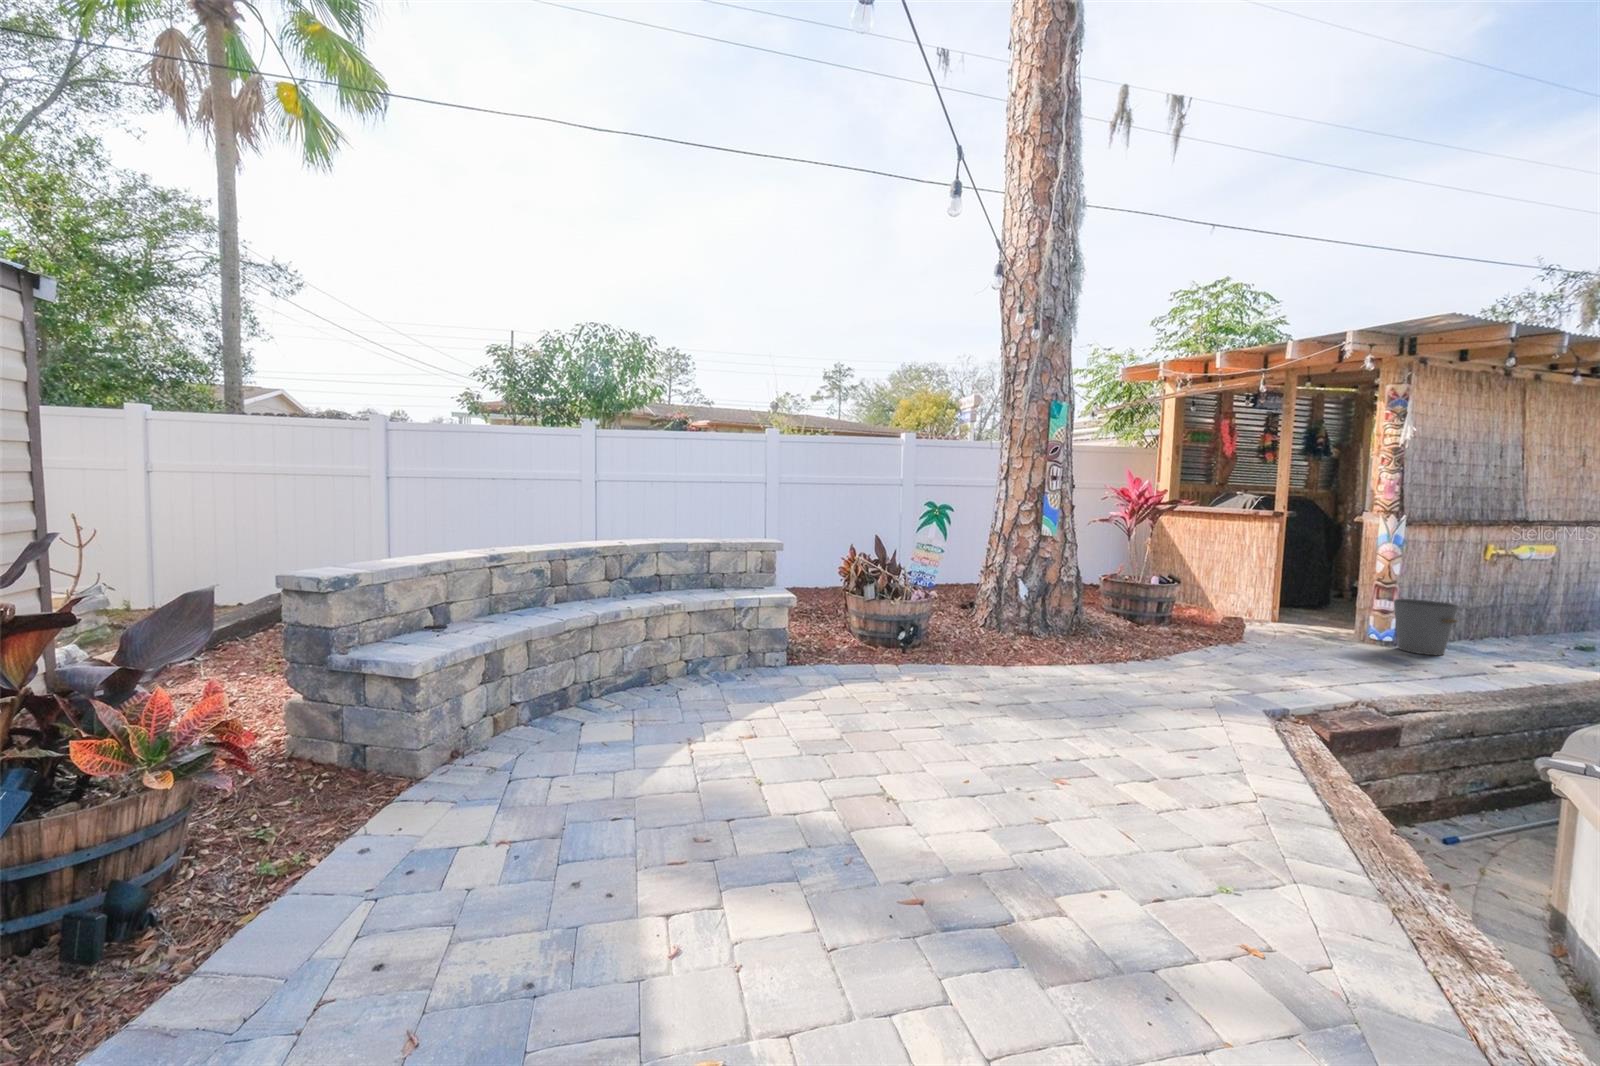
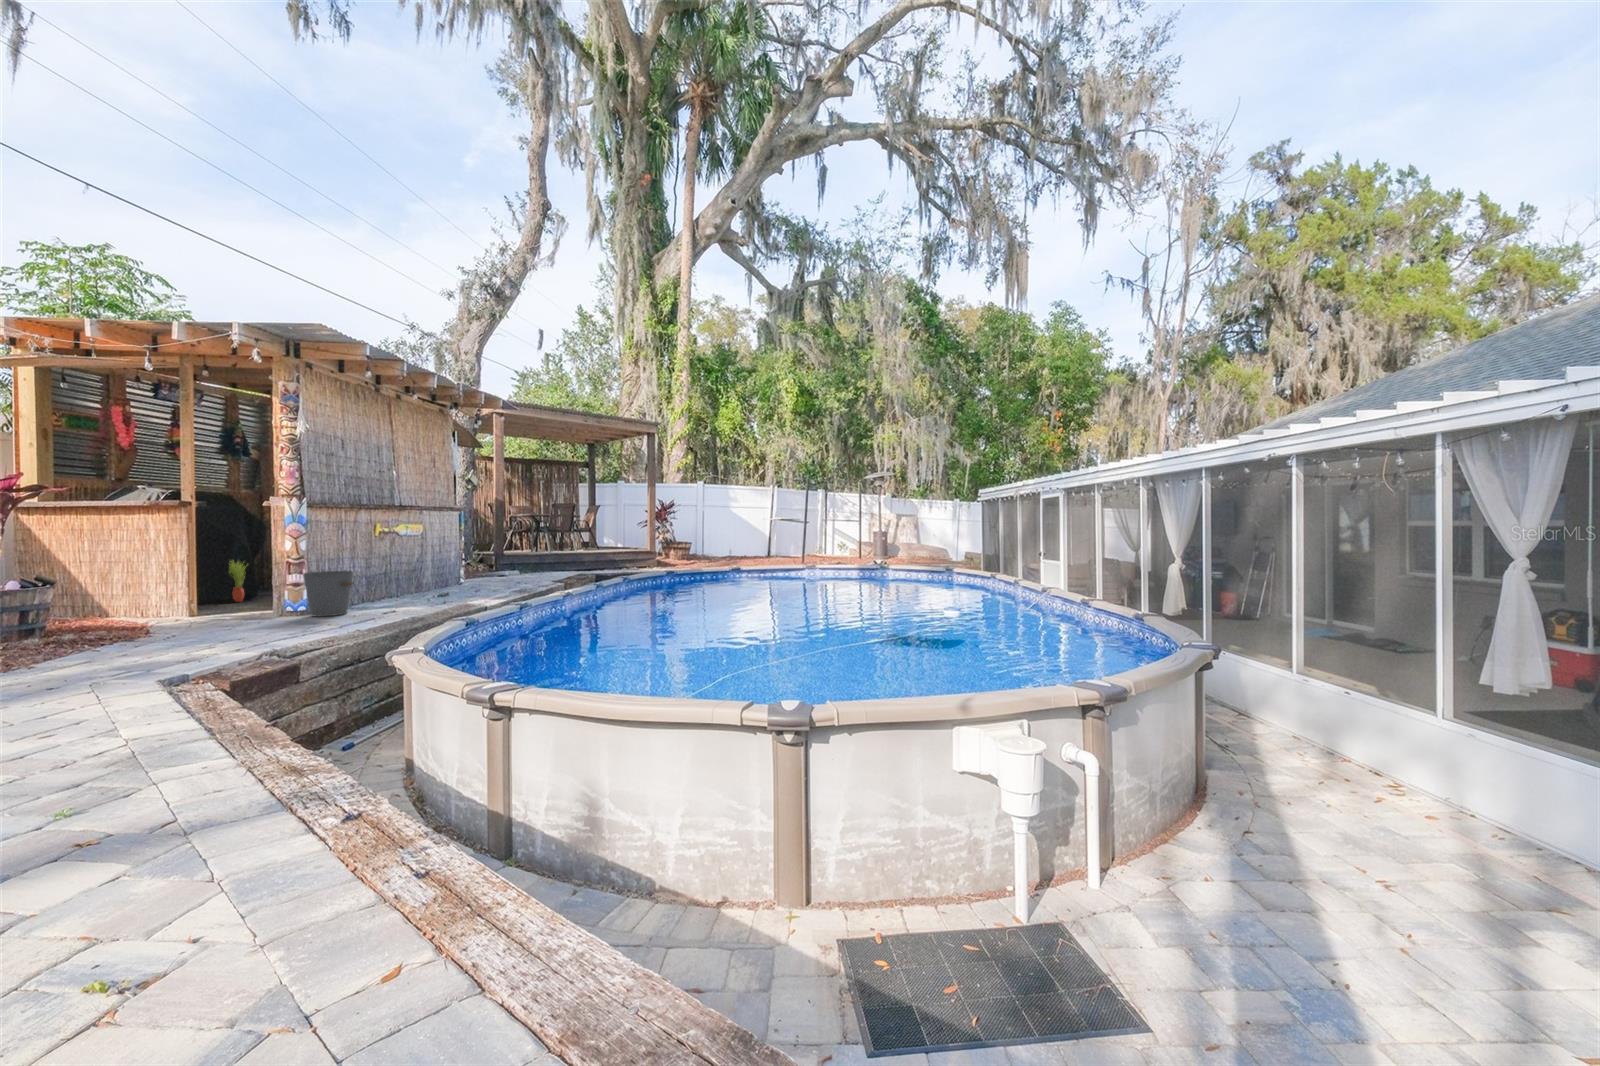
potted plant: none [1305,565,1325,608] -> present [229,561,245,602]

